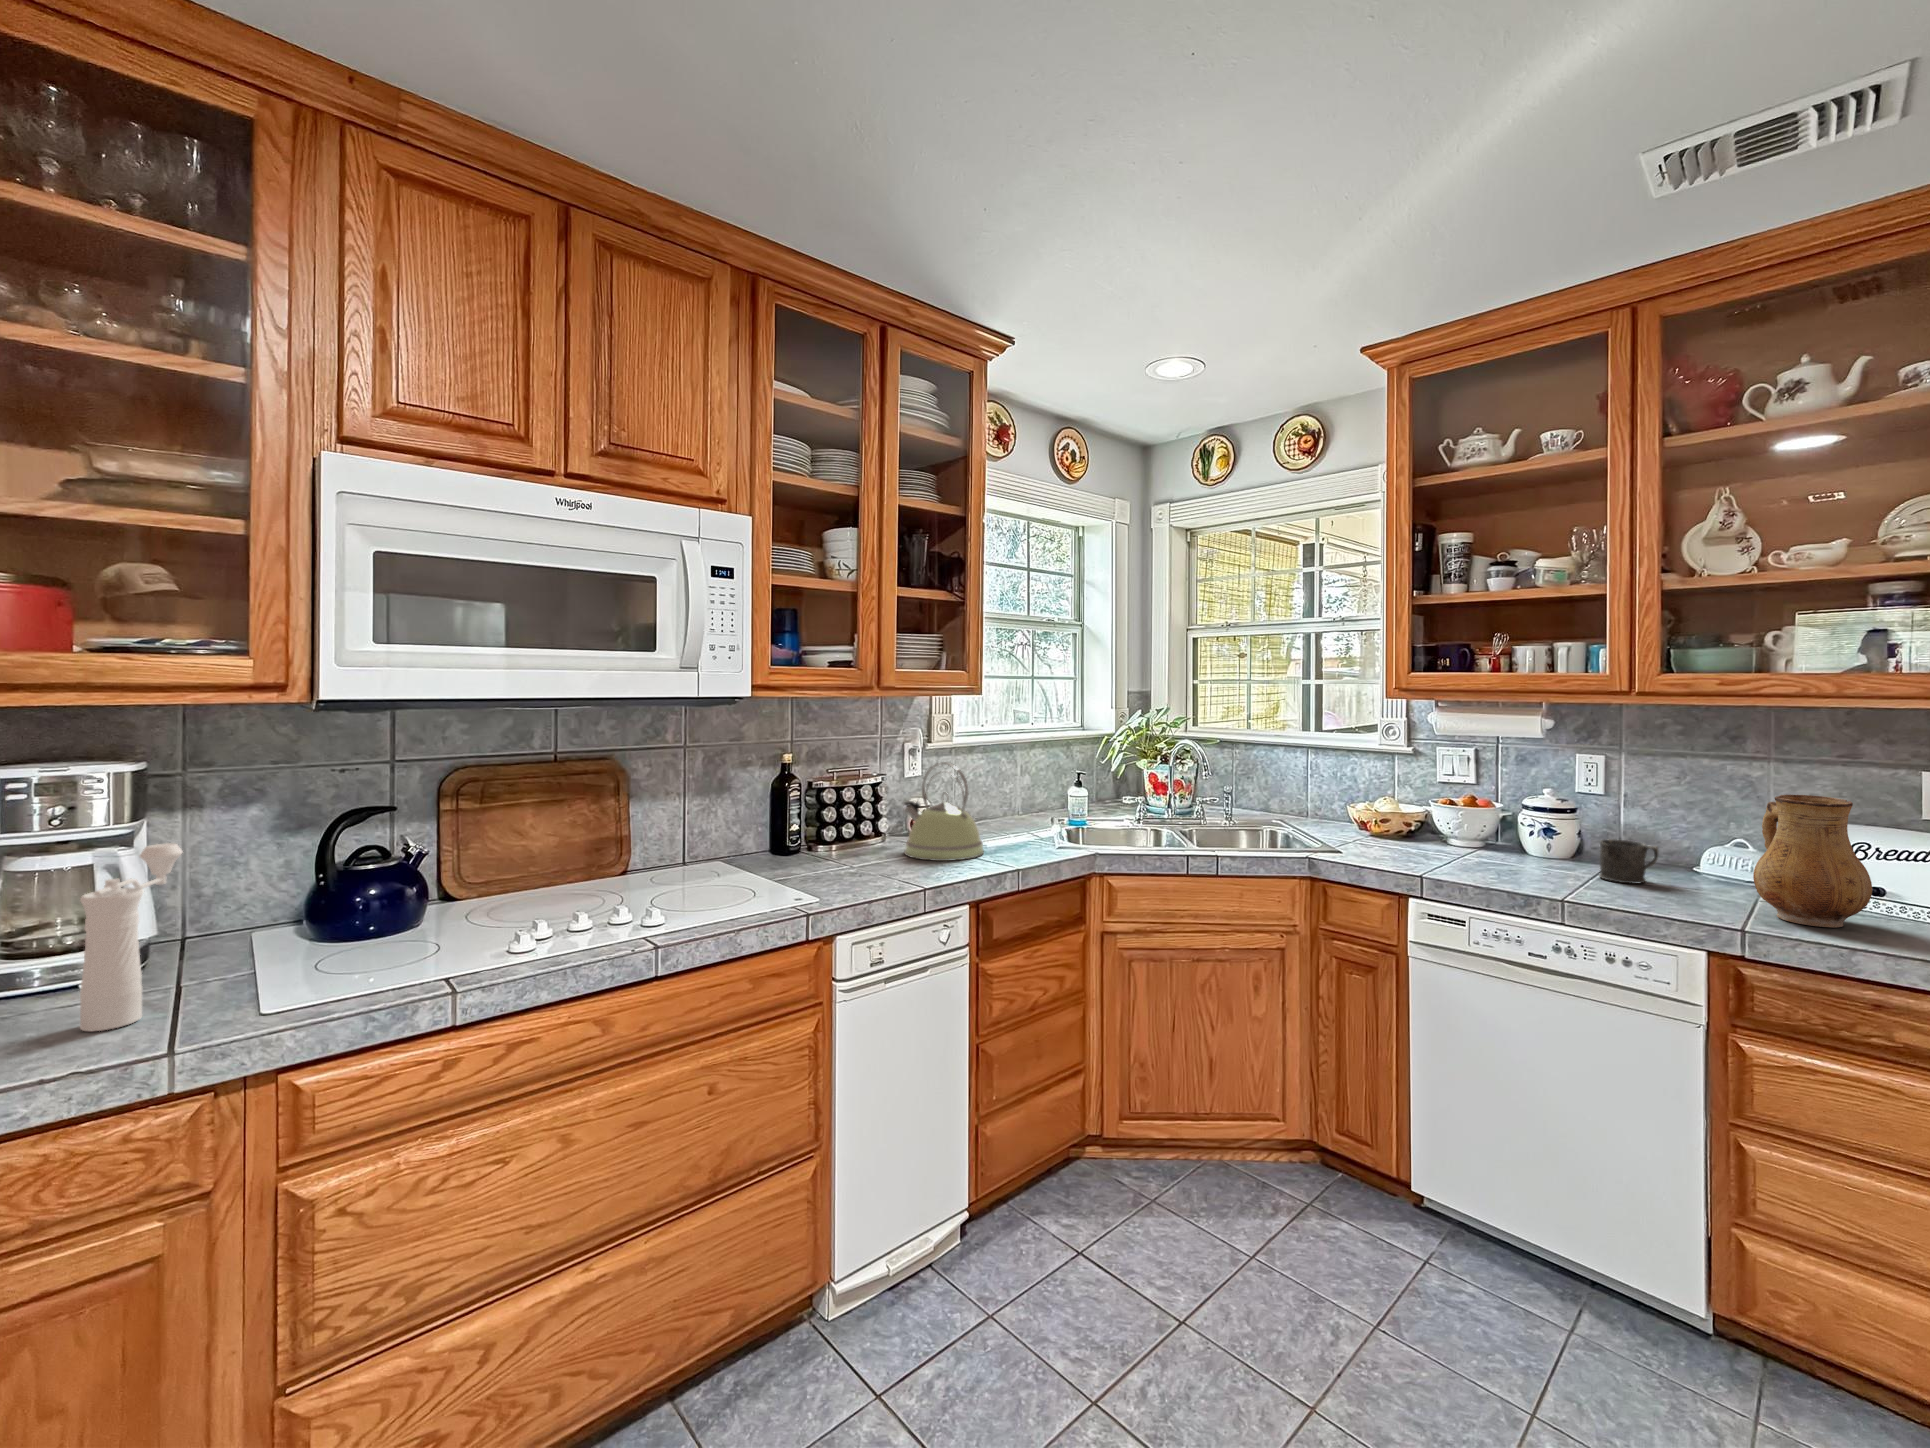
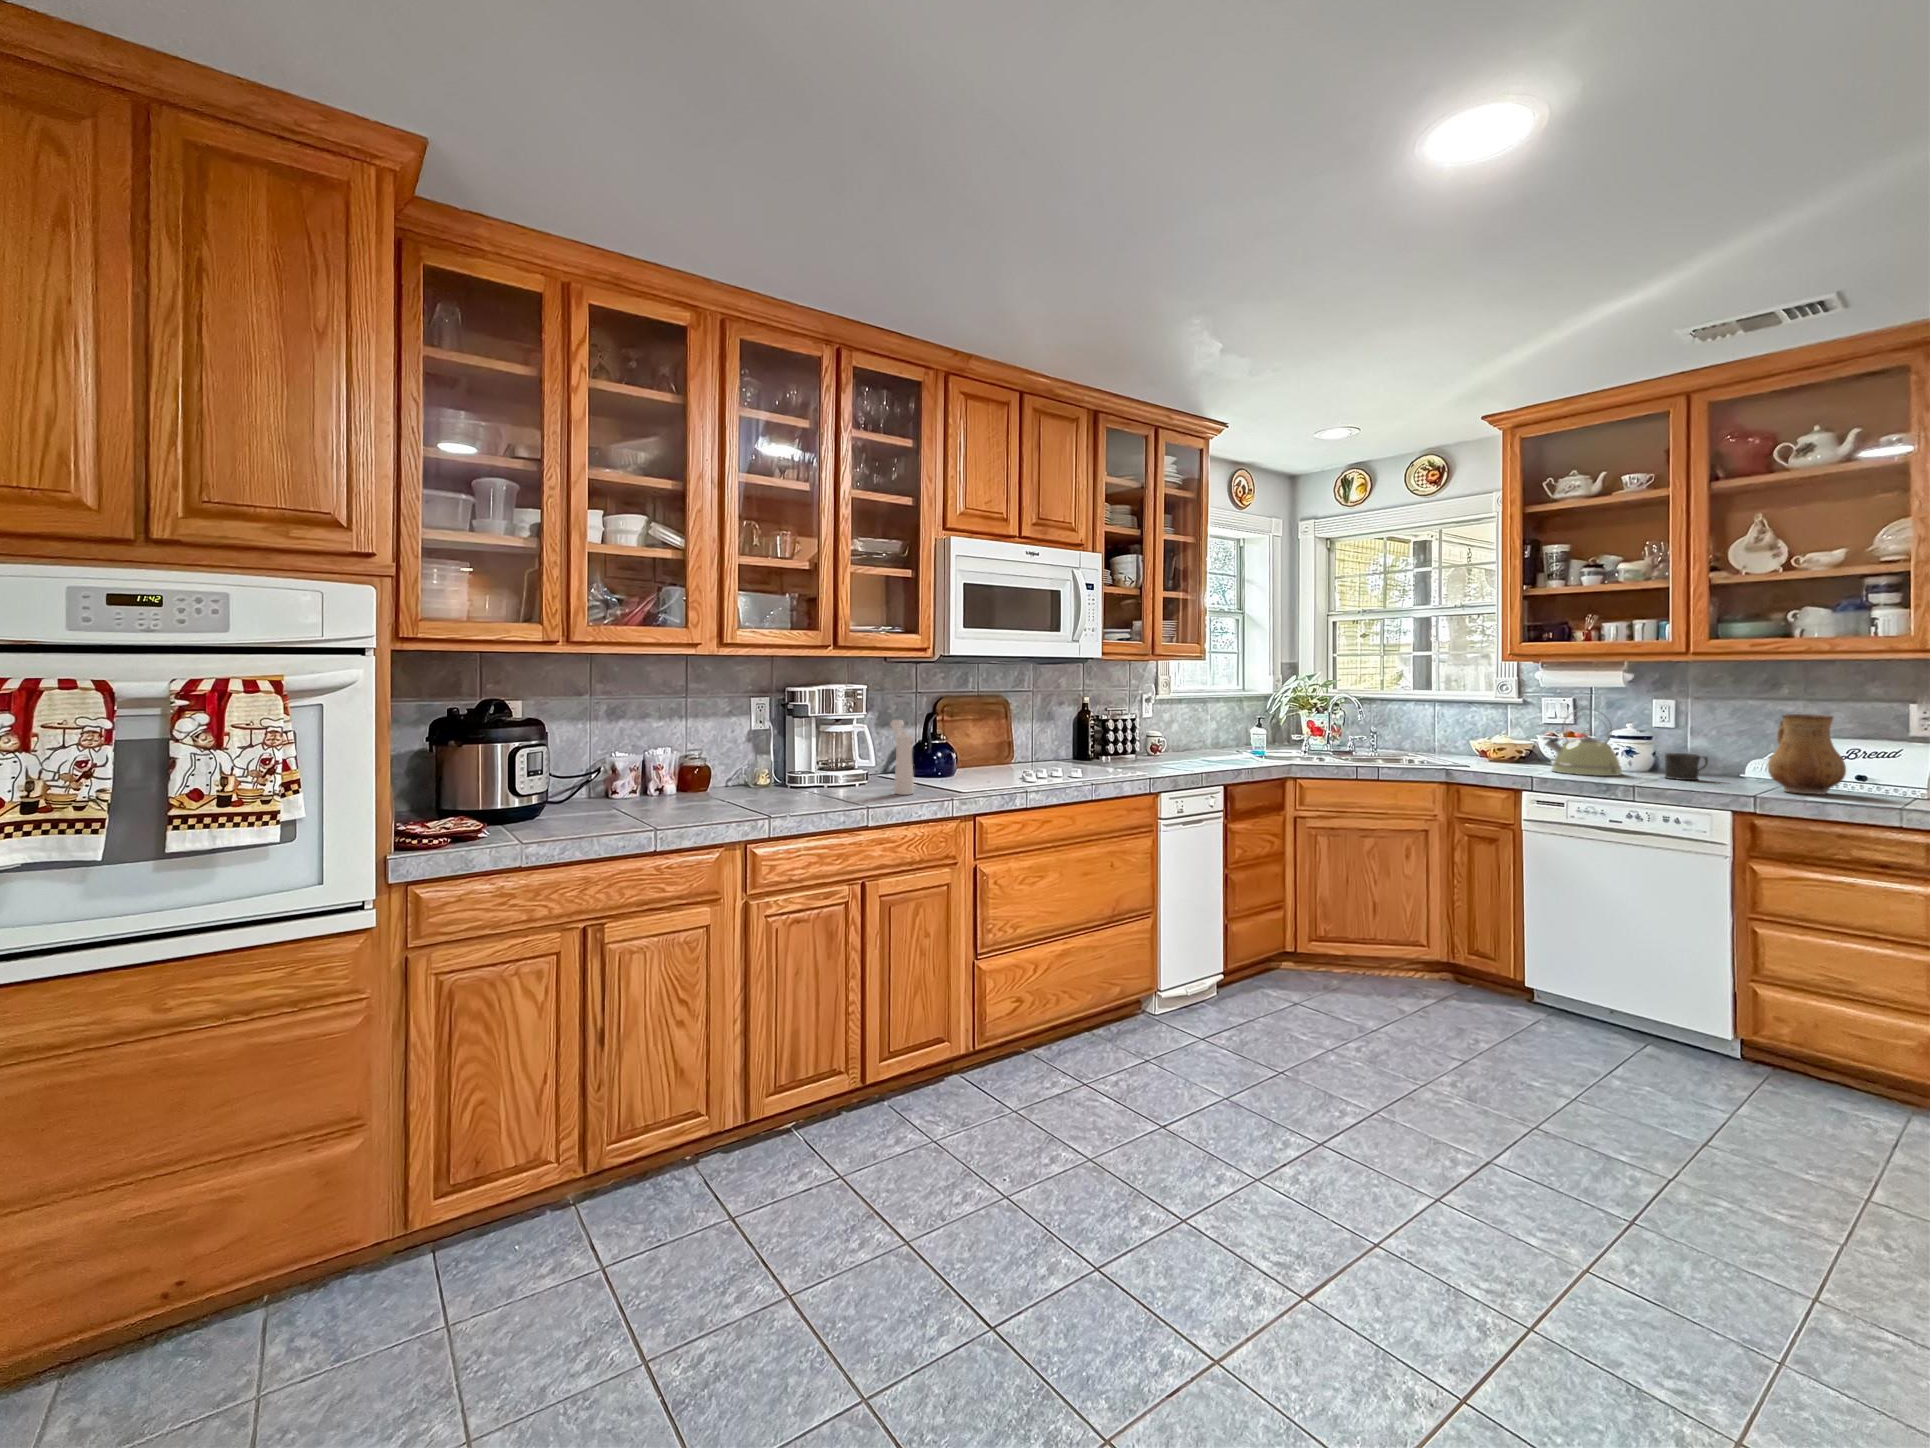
kettle: present [904,762,984,861] -> present [1544,710,1622,776]

